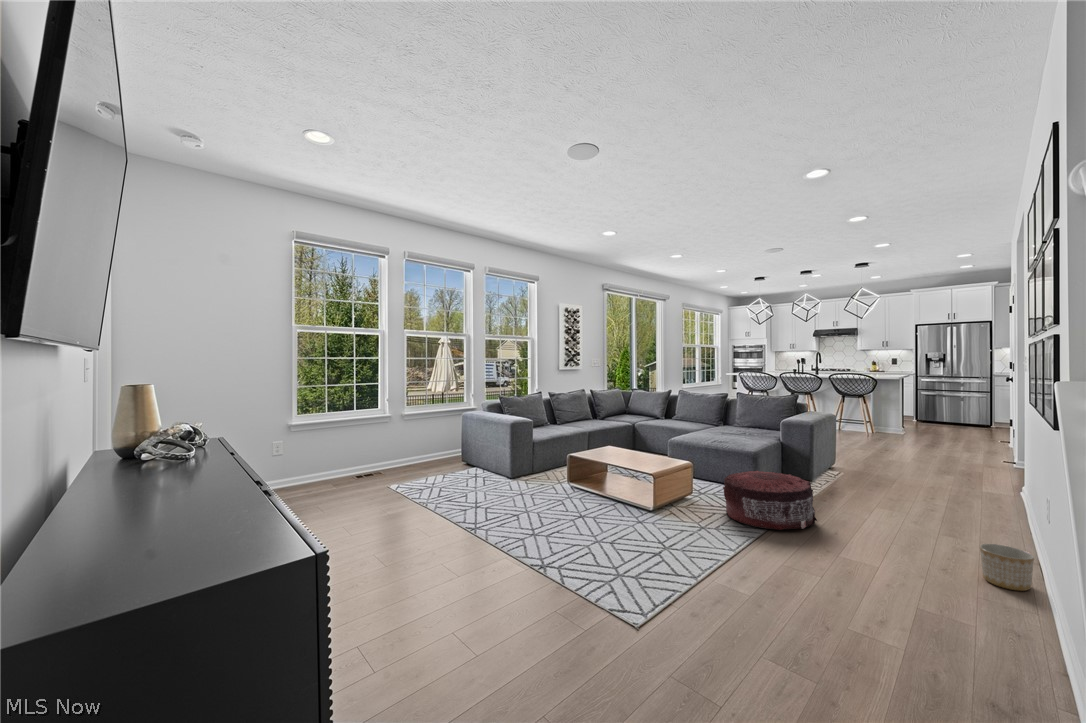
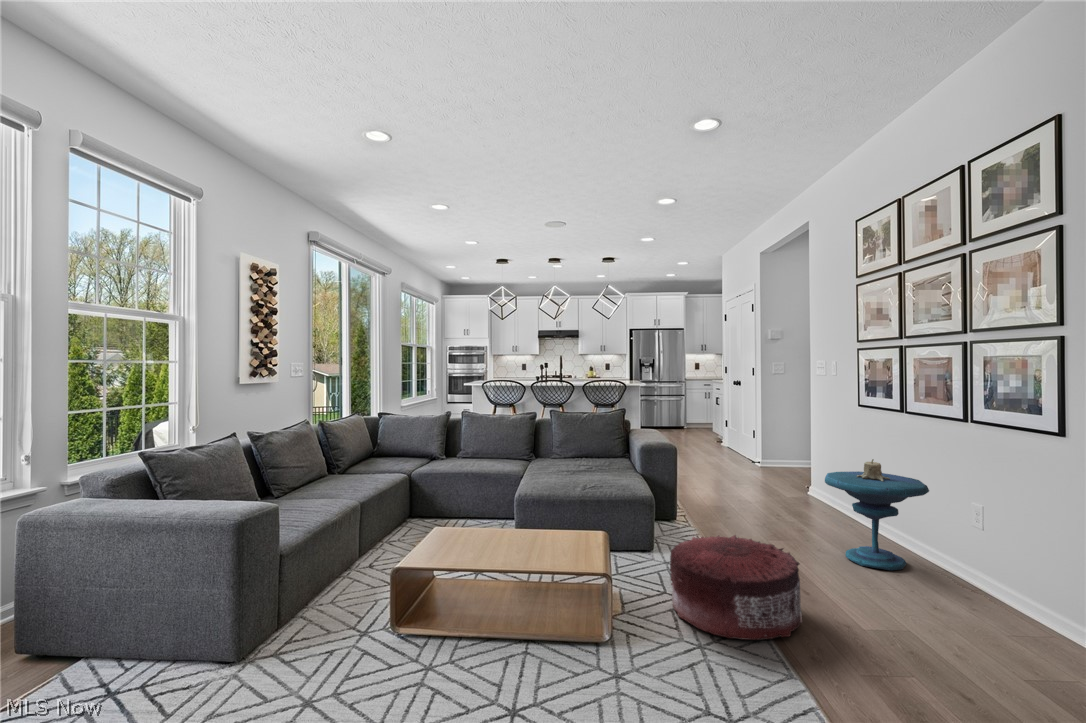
side table: none [915,438,1023,535] -> present [825,459,929,571]
planter: present [980,544,1034,591] -> none [1004,594,1066,651]

